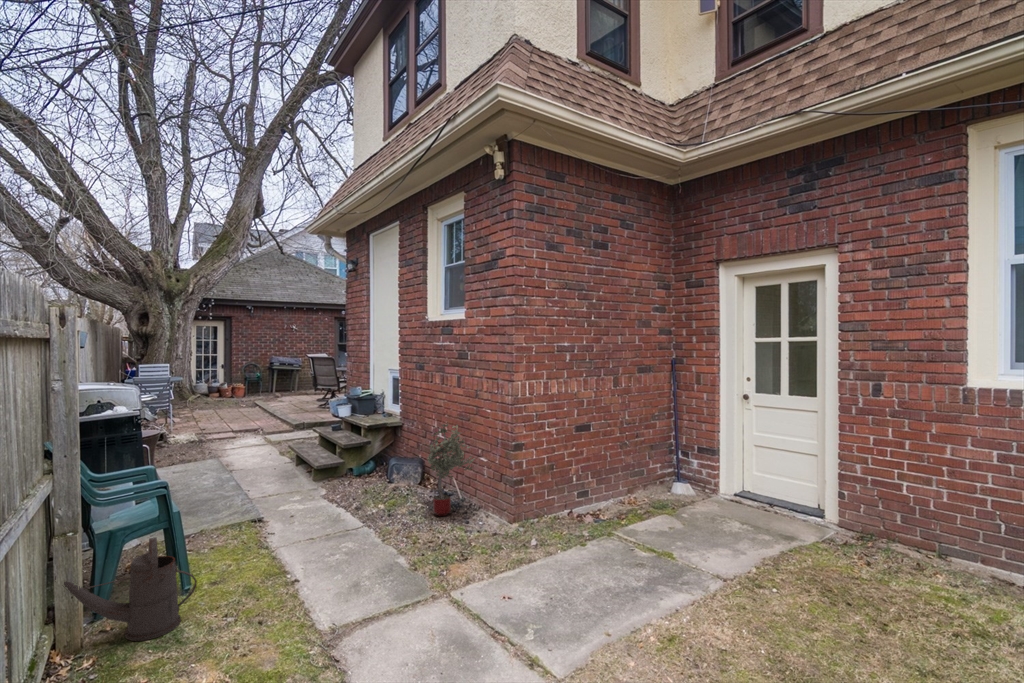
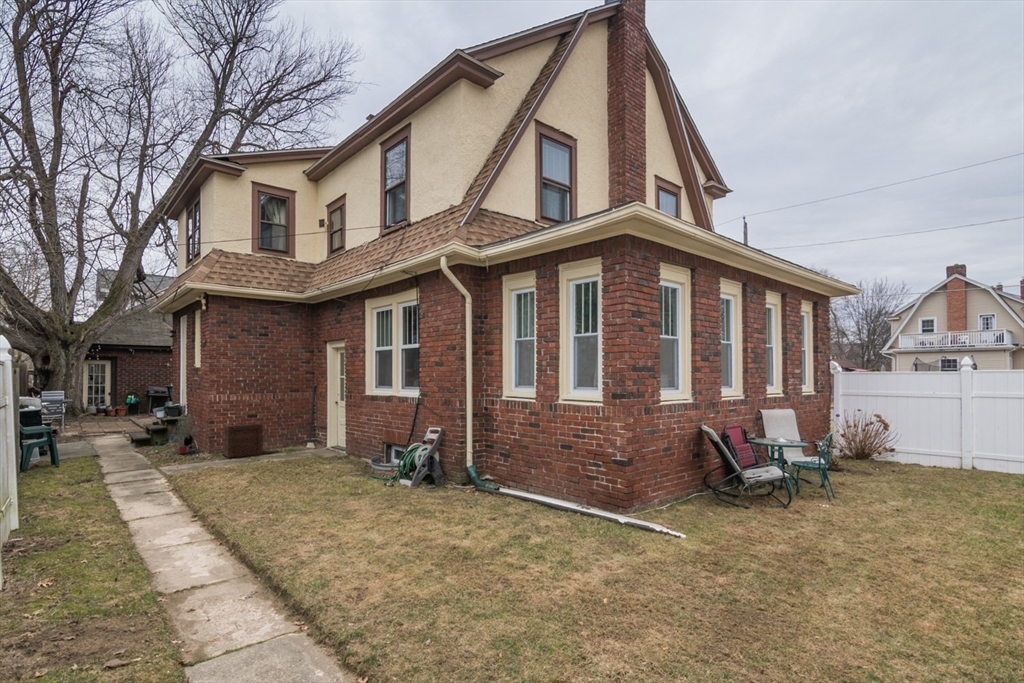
wooden crate: none [538,443,644,546] -> present [223,422,263,458]
watering can: present [55,537,197,641] -> none [11,445,60,477]

